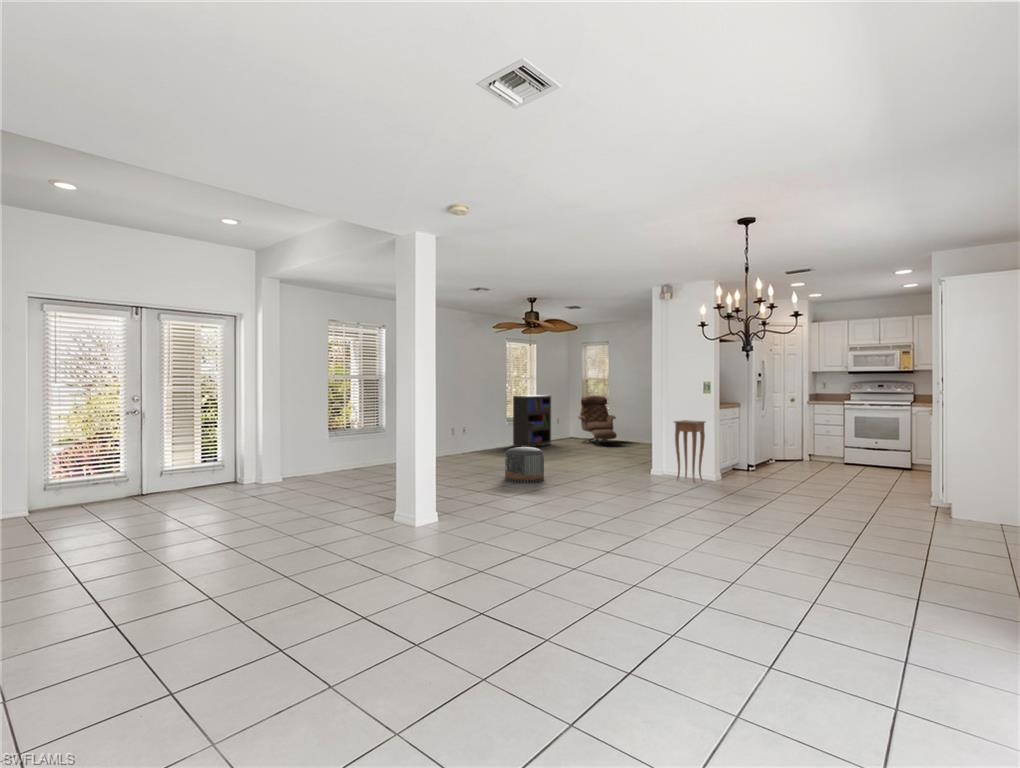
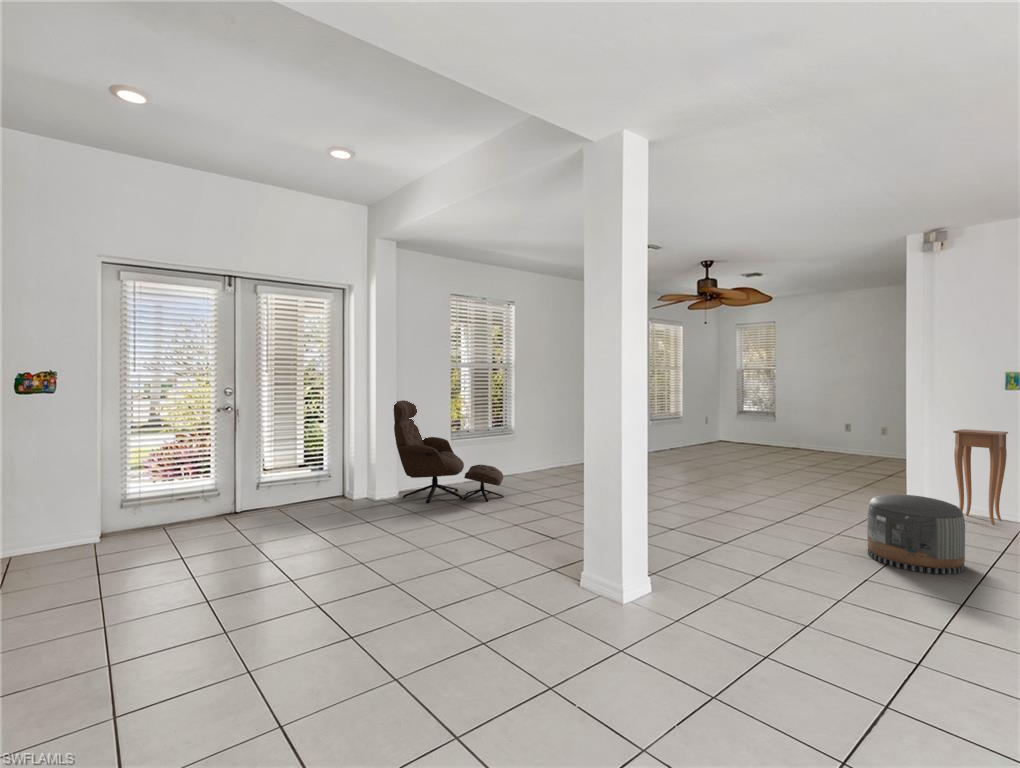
bookshelf: present [513,395,551,447] -> none [659,392,707,457]
lounge chair: present [578,396,617,446] -> present [394,400,503,503]
pouf: present [505,447,544,483] -> present [867,495,965,574]

